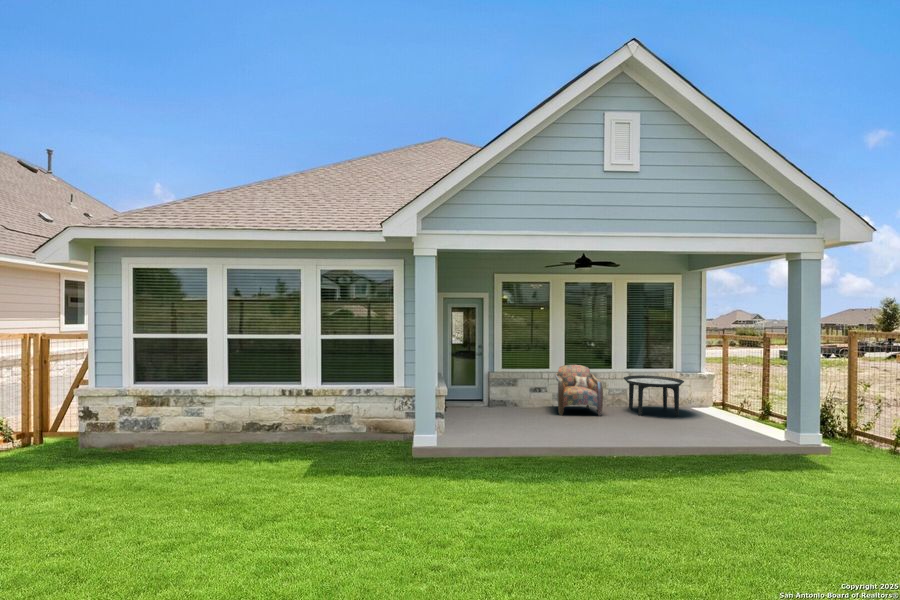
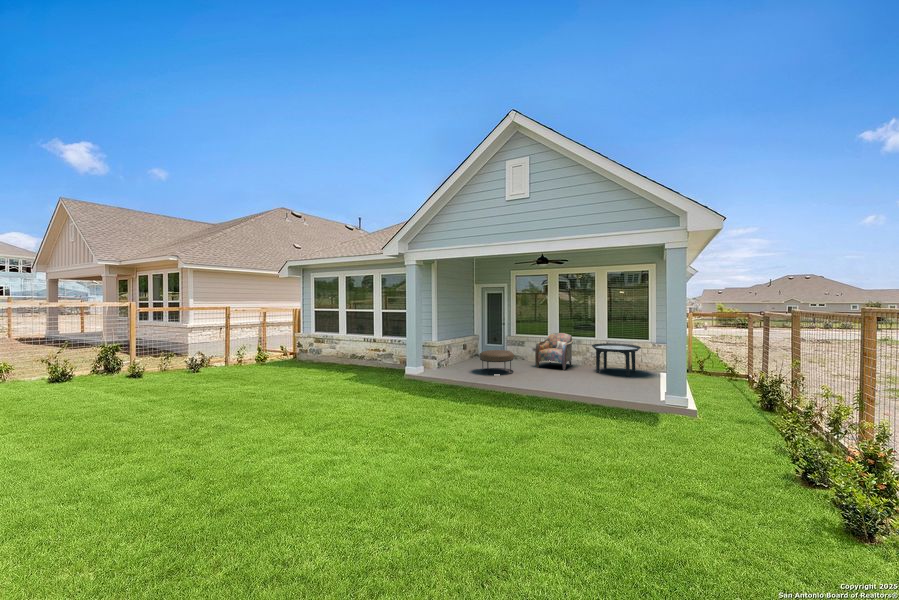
ottoman: none [512,395,564,435] -> present [479,350,514,375]

